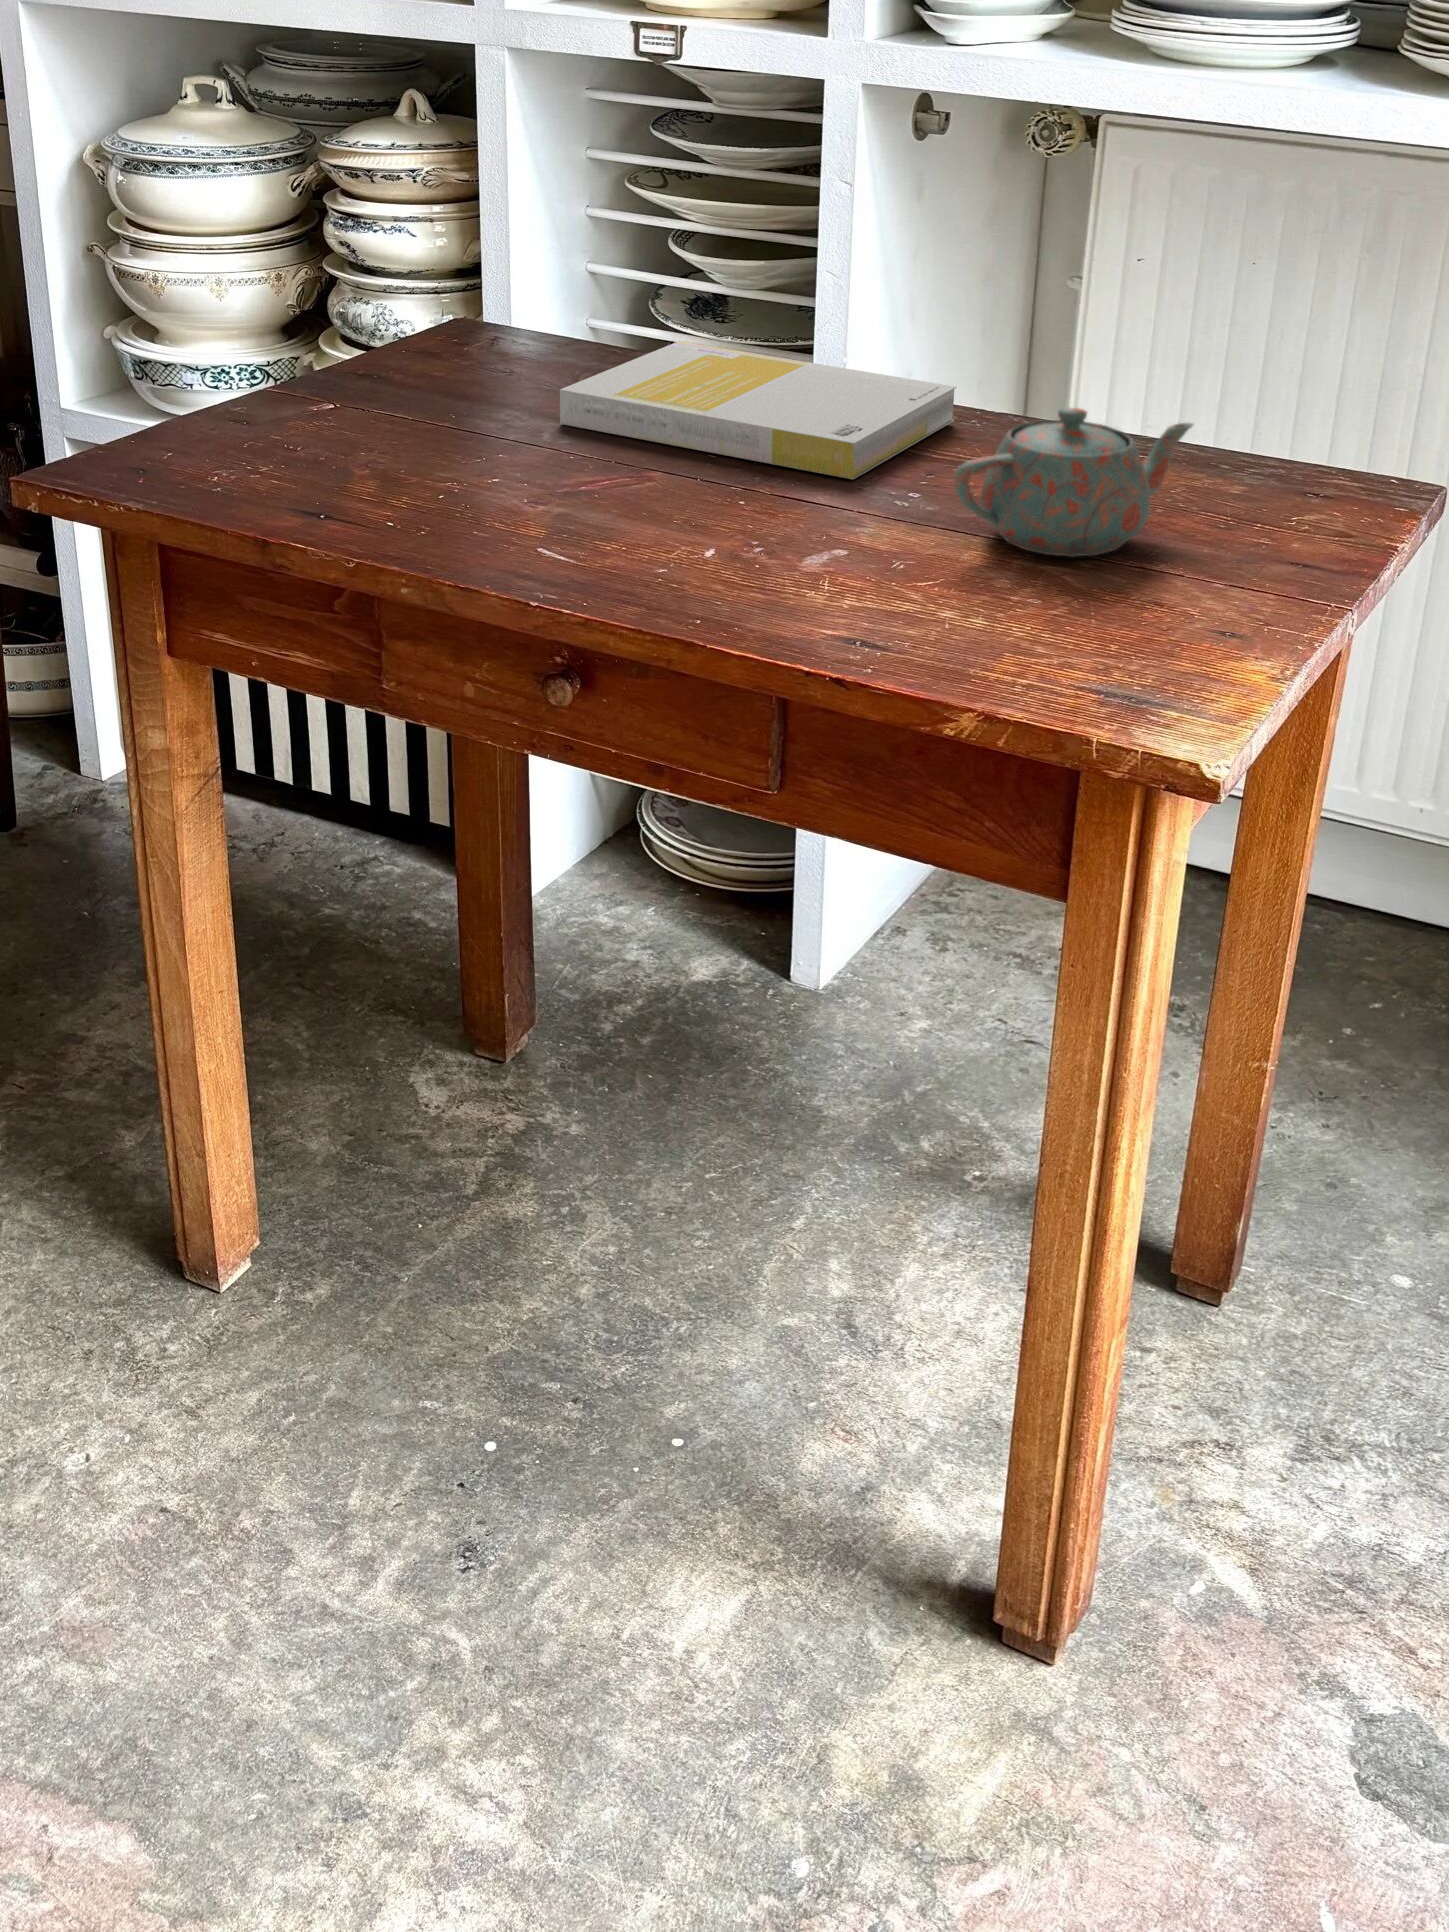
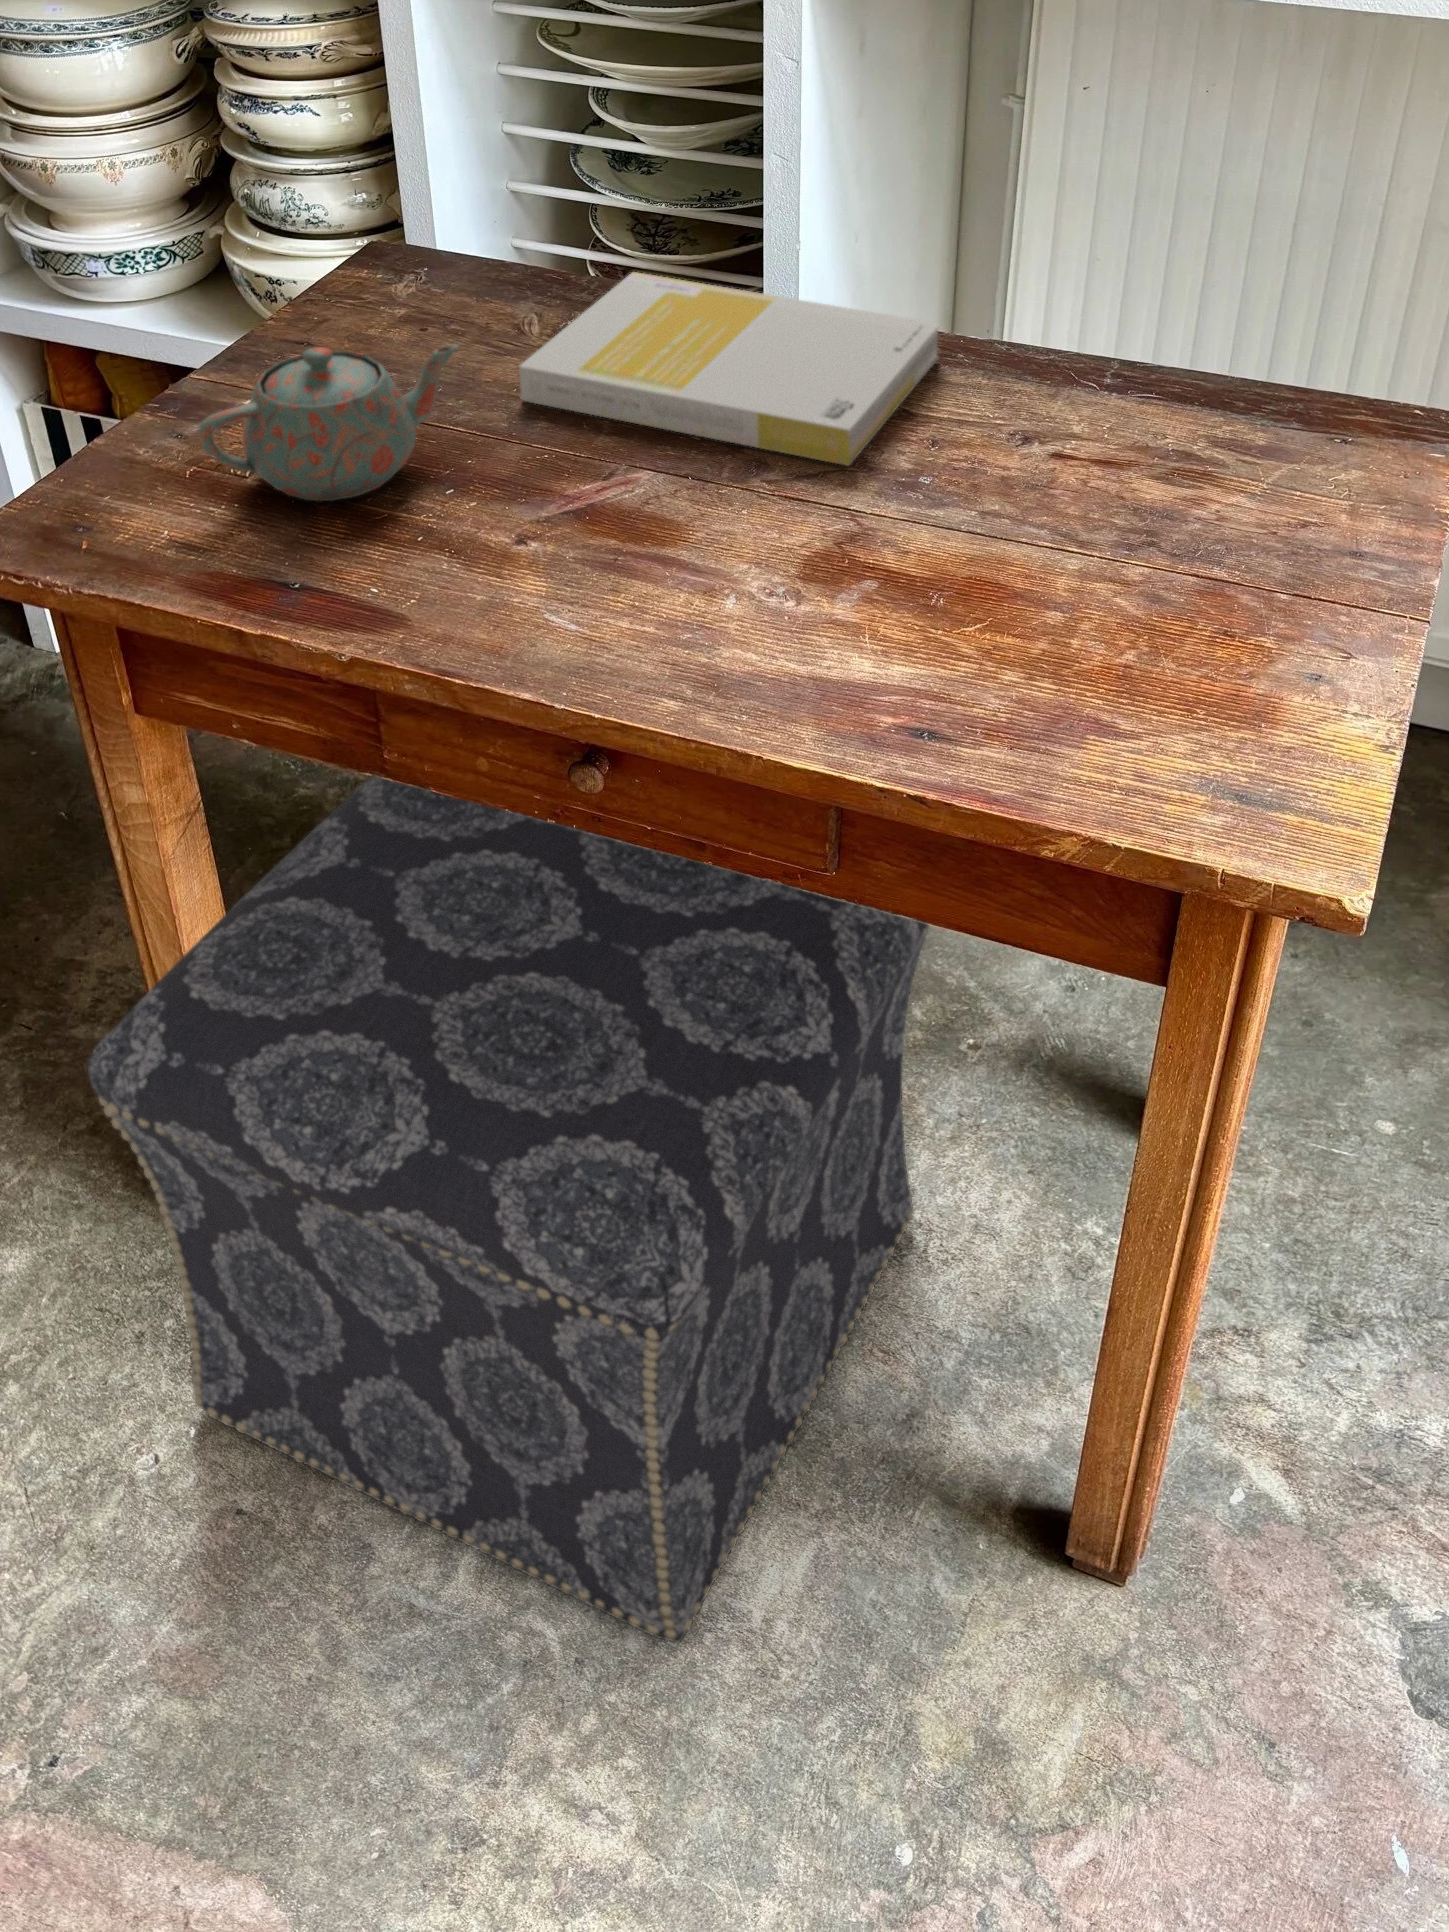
teapot: present [954,408,1194,557] -> present [198,344,459,501]
ottoman: none [77,752,926,1656] -> present [88,776,929,1642]

